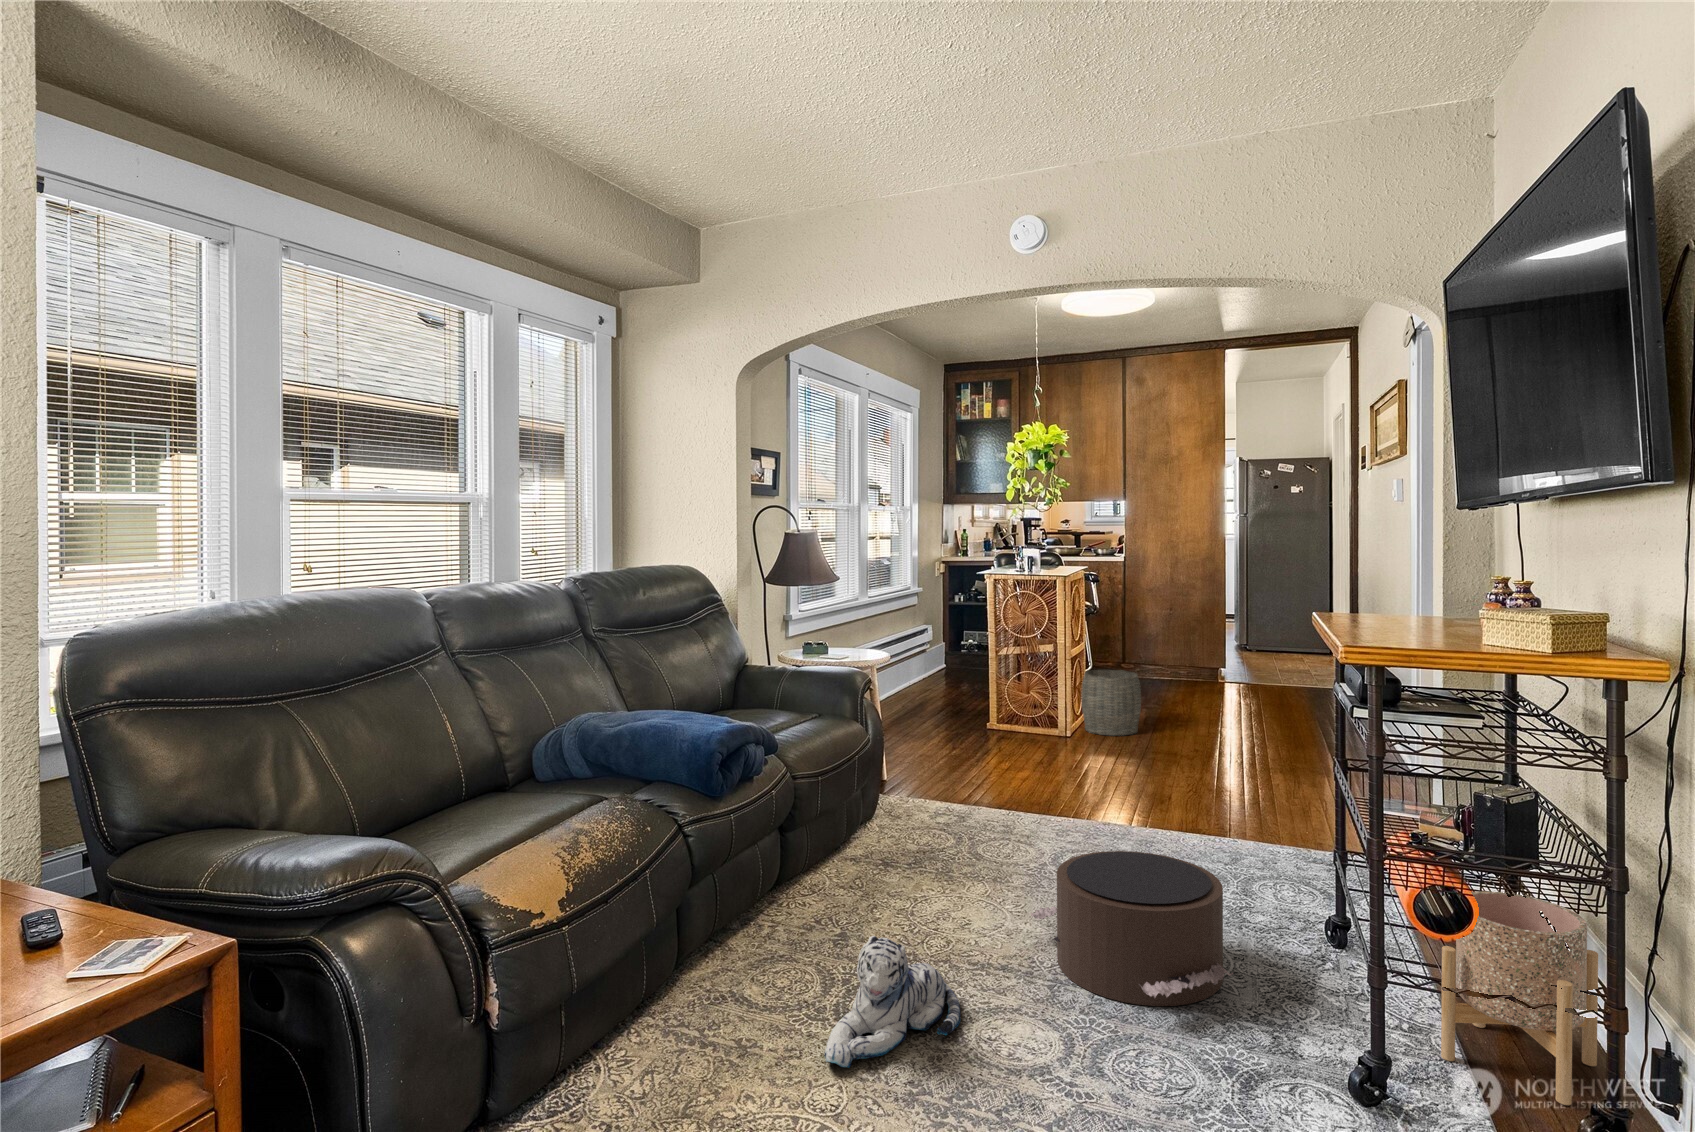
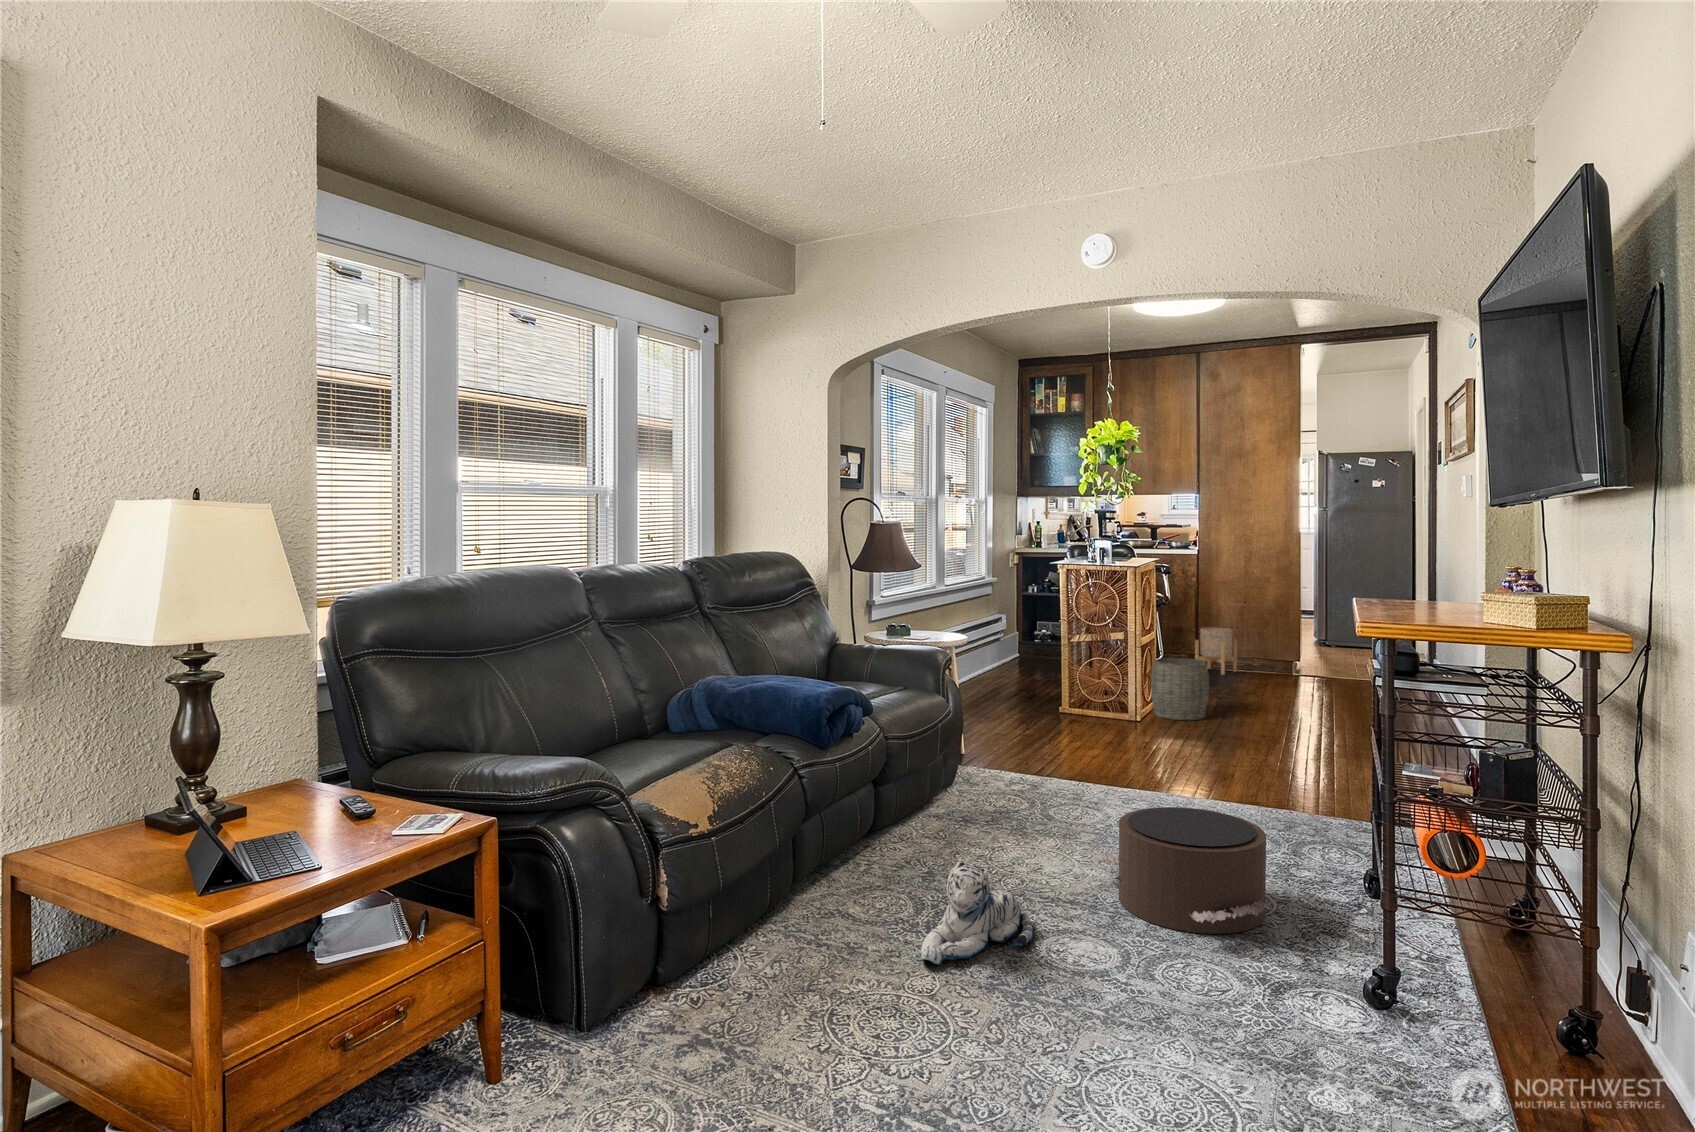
planter: present [1441,891,1598,1105] -> present [1195,628,1237,675]

